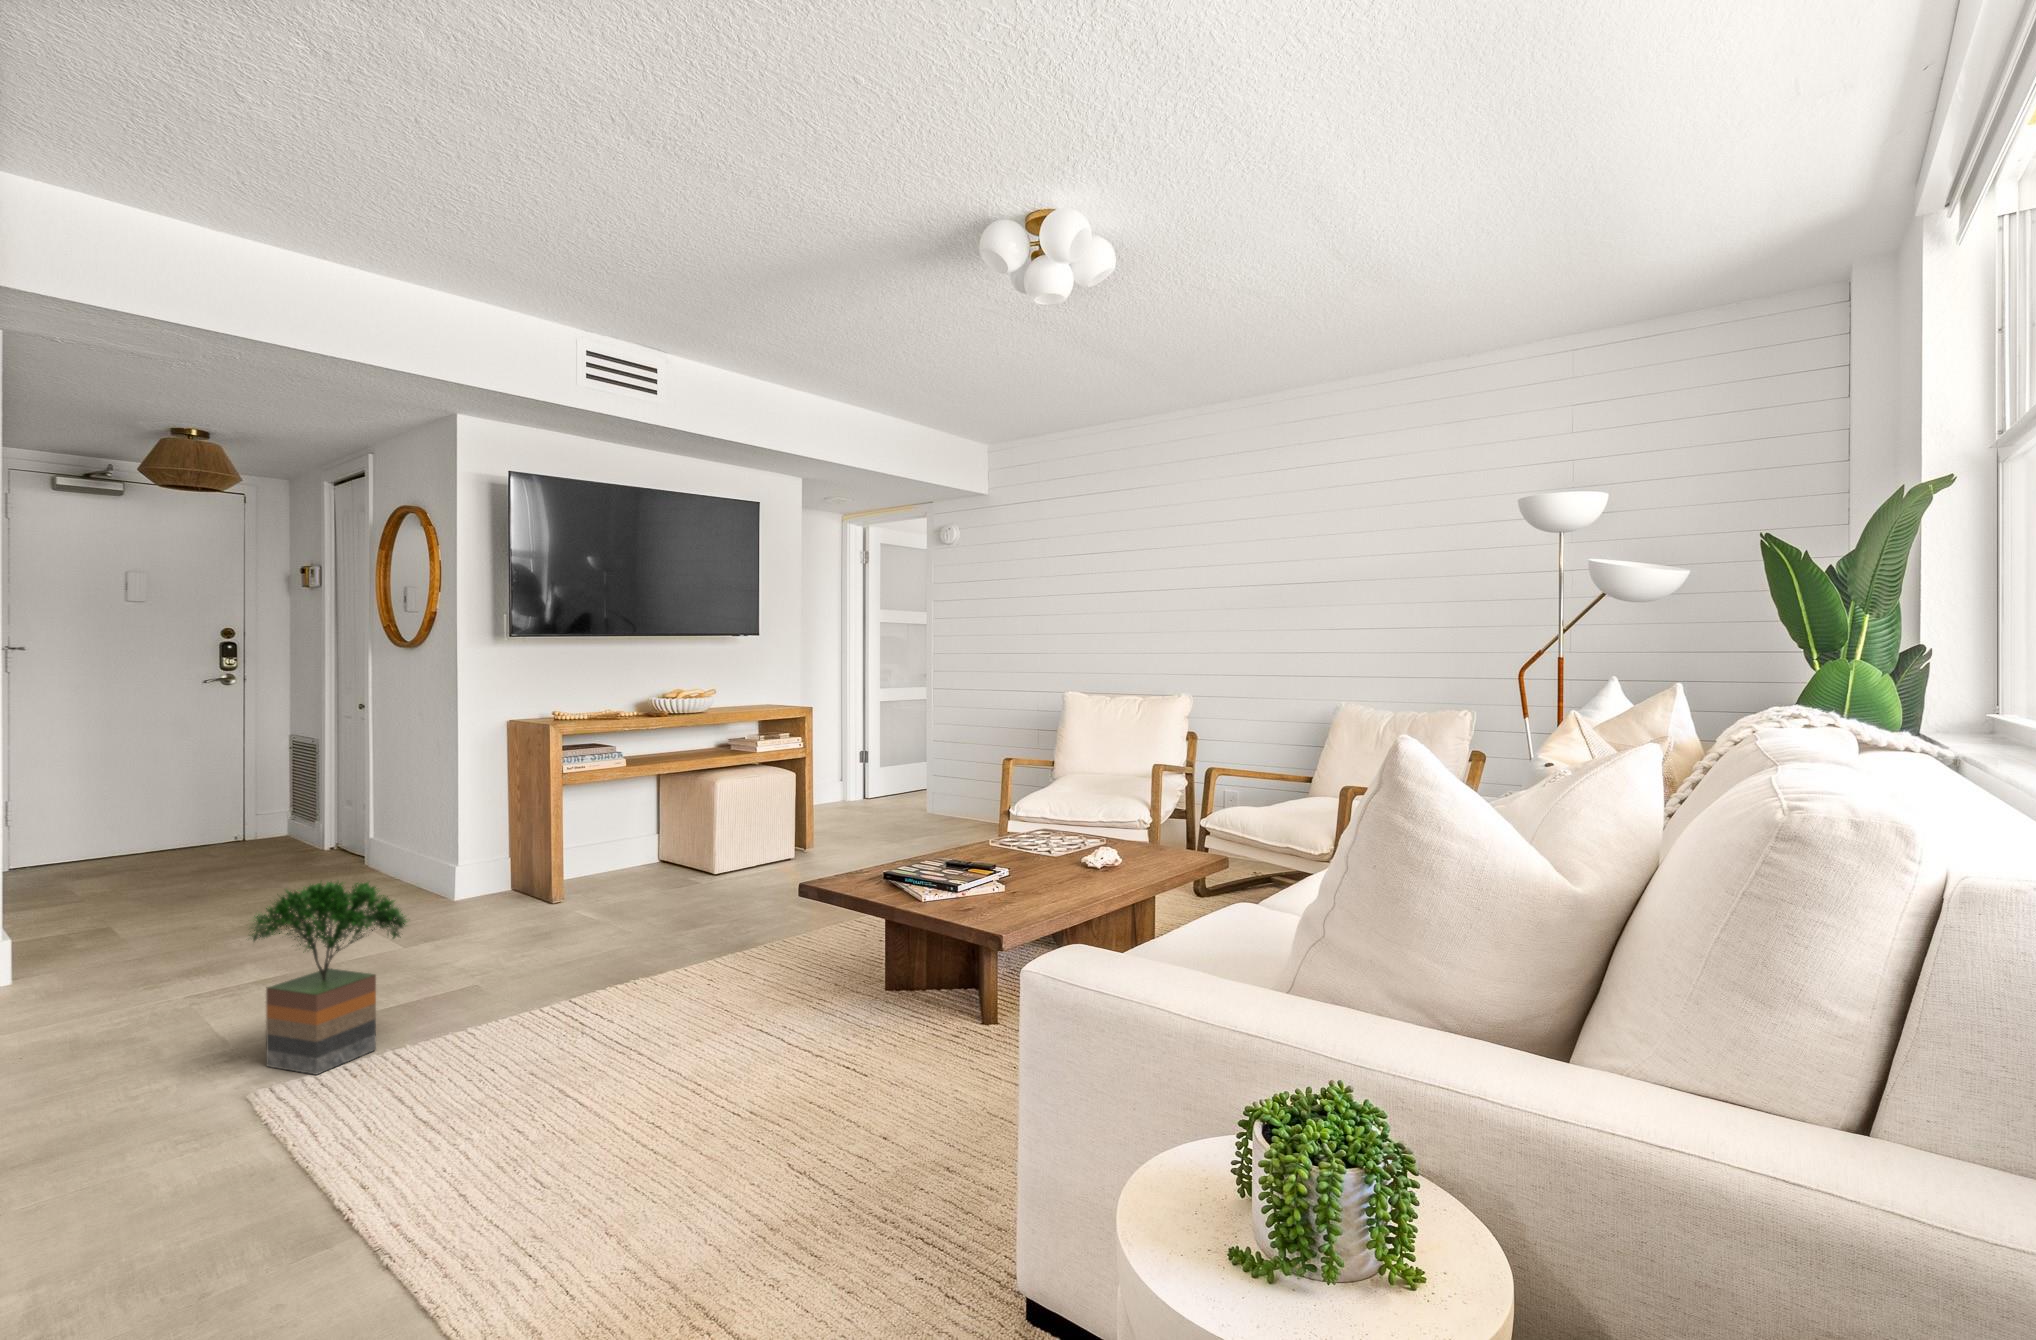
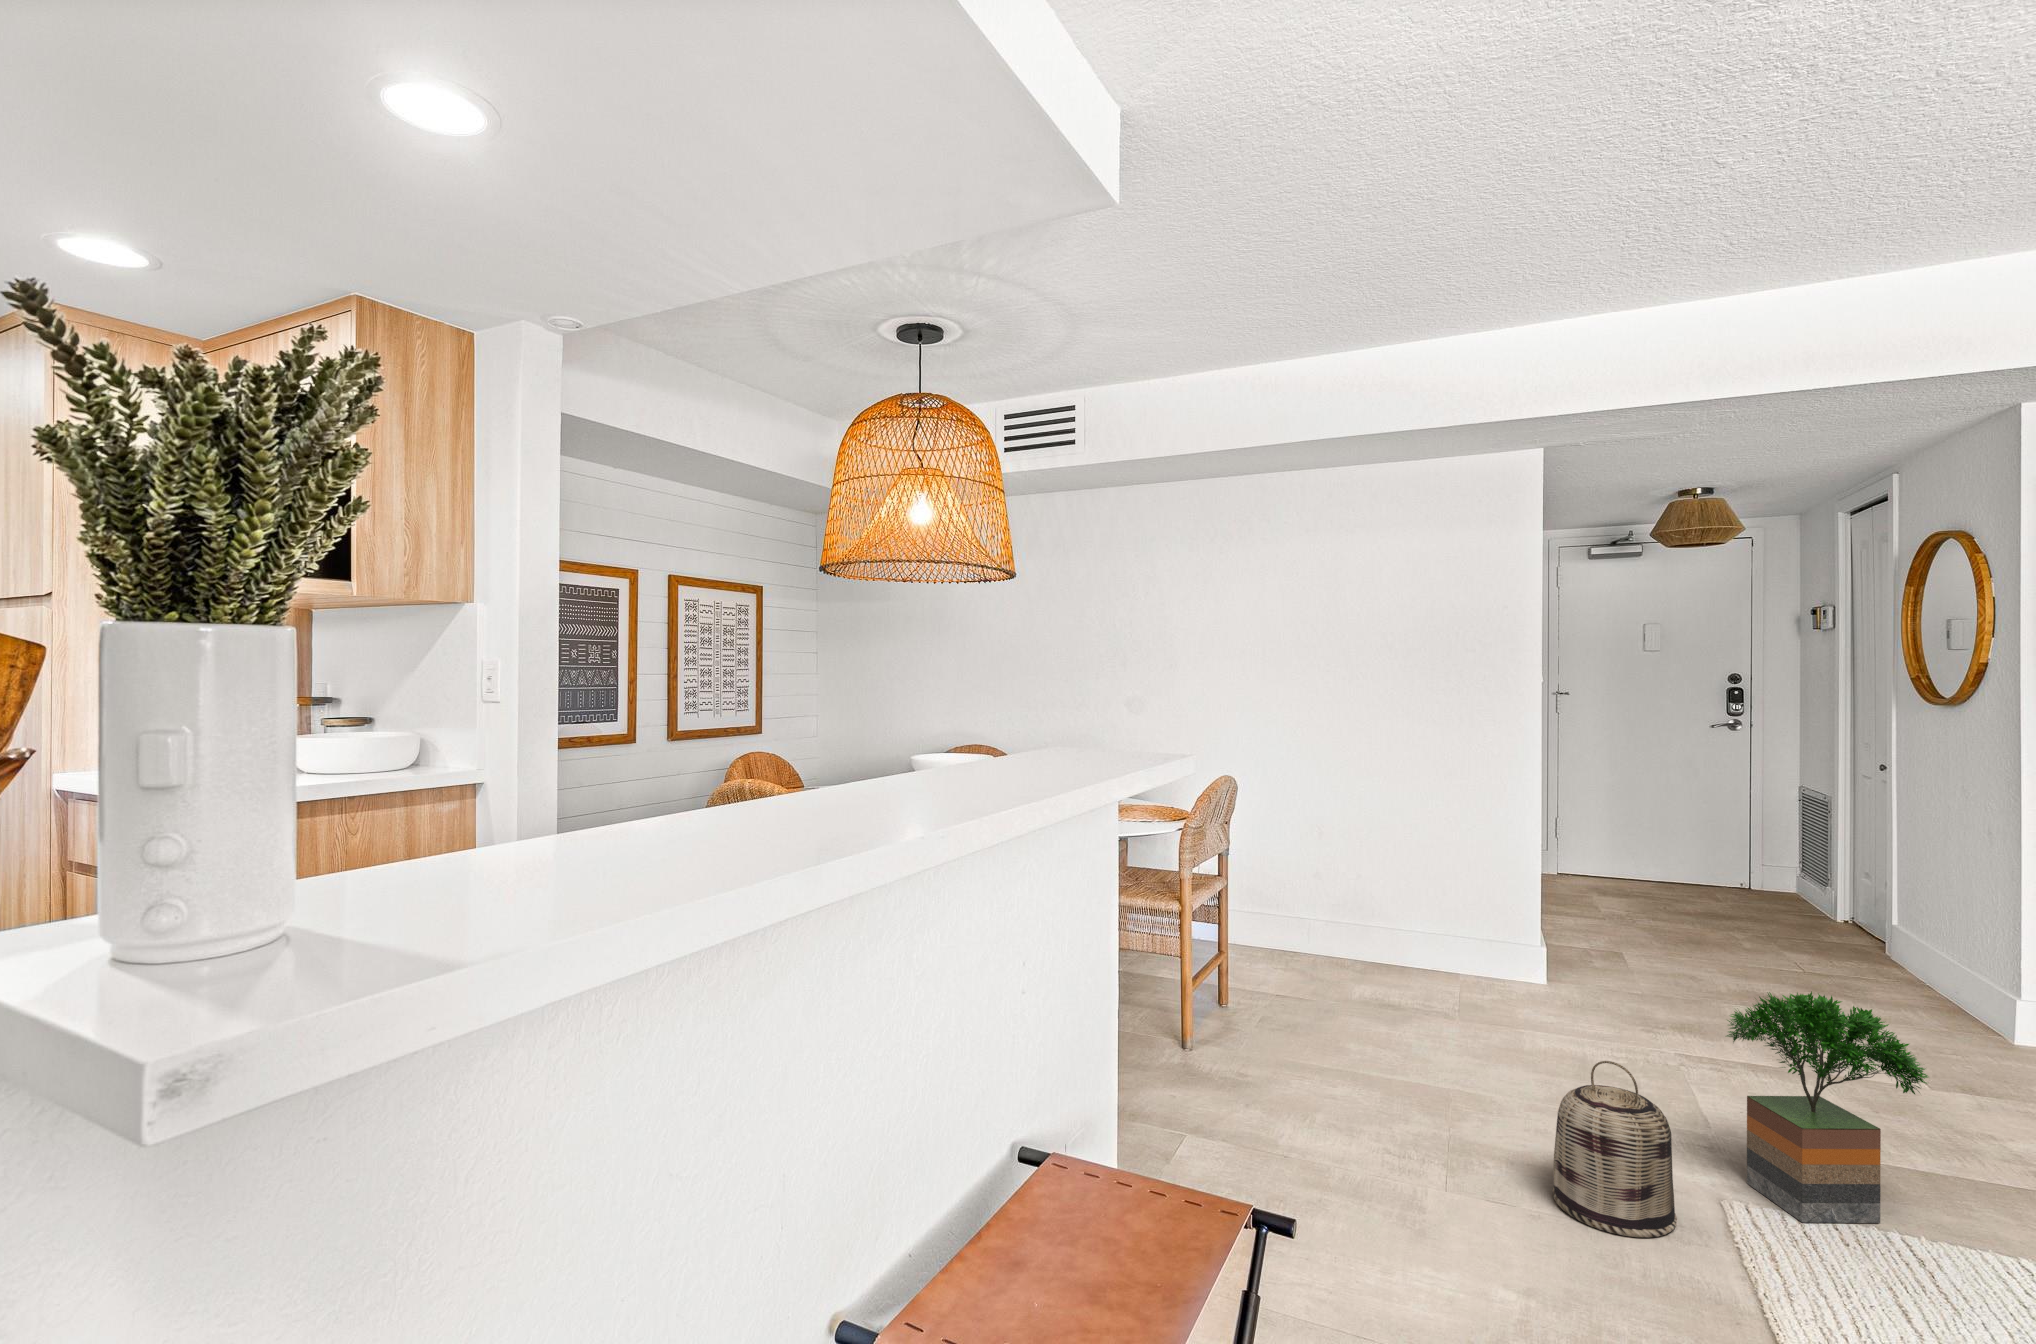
basket: none [59,992,204,1167] -> present [1552,1061,1677,1238]

